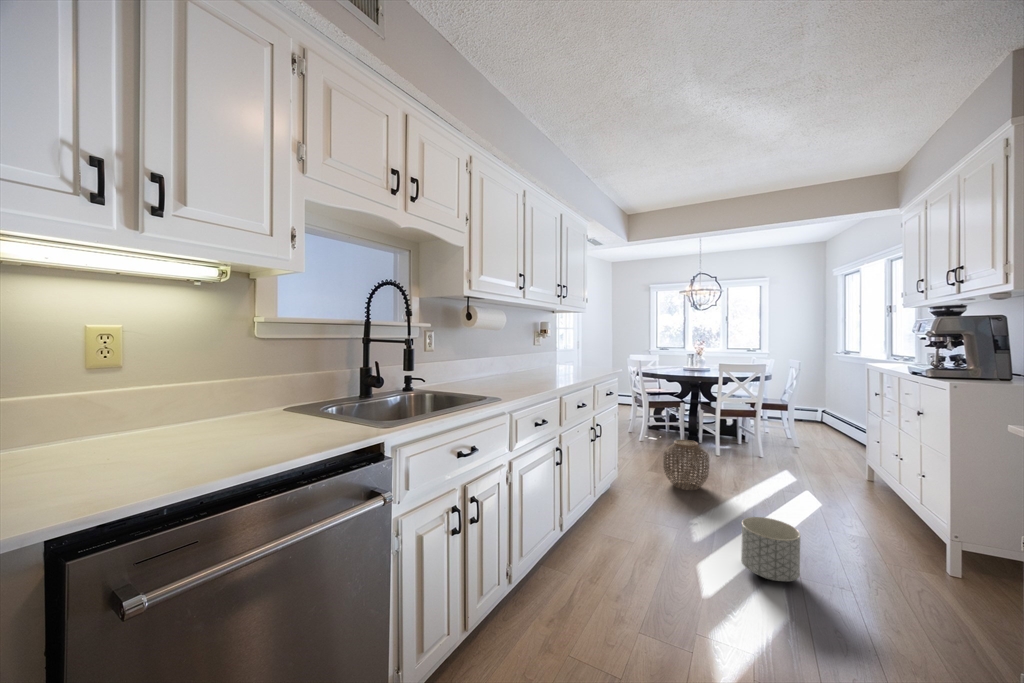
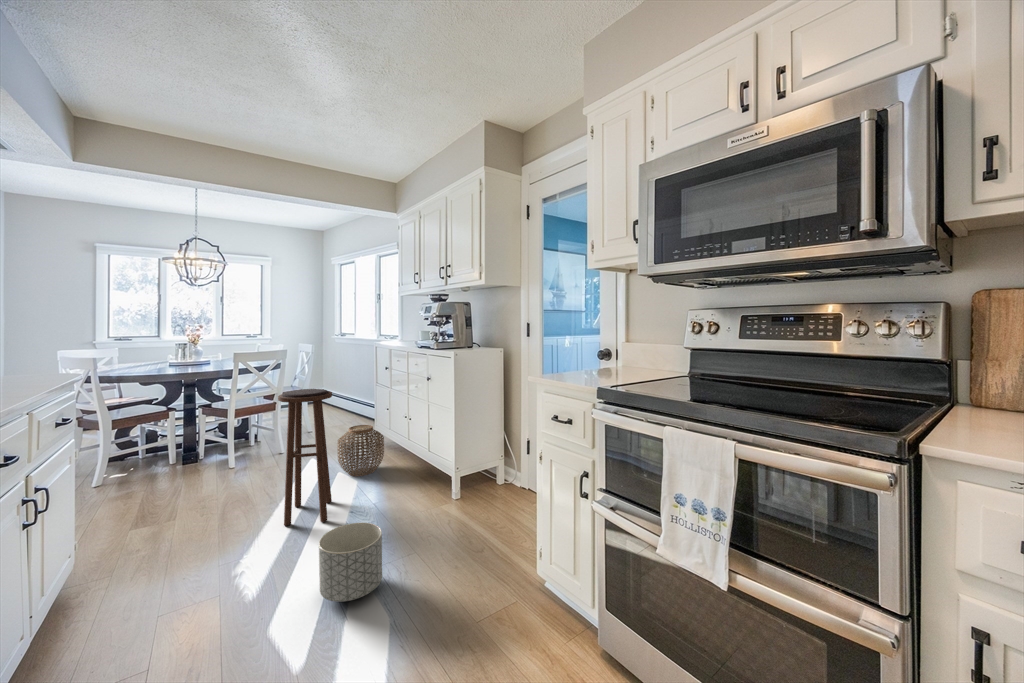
stool: none [737,399,786,520] -> present [278,389,332,526]
woven basket: present [663,440,709,490] -> present [337,425,384,476]

